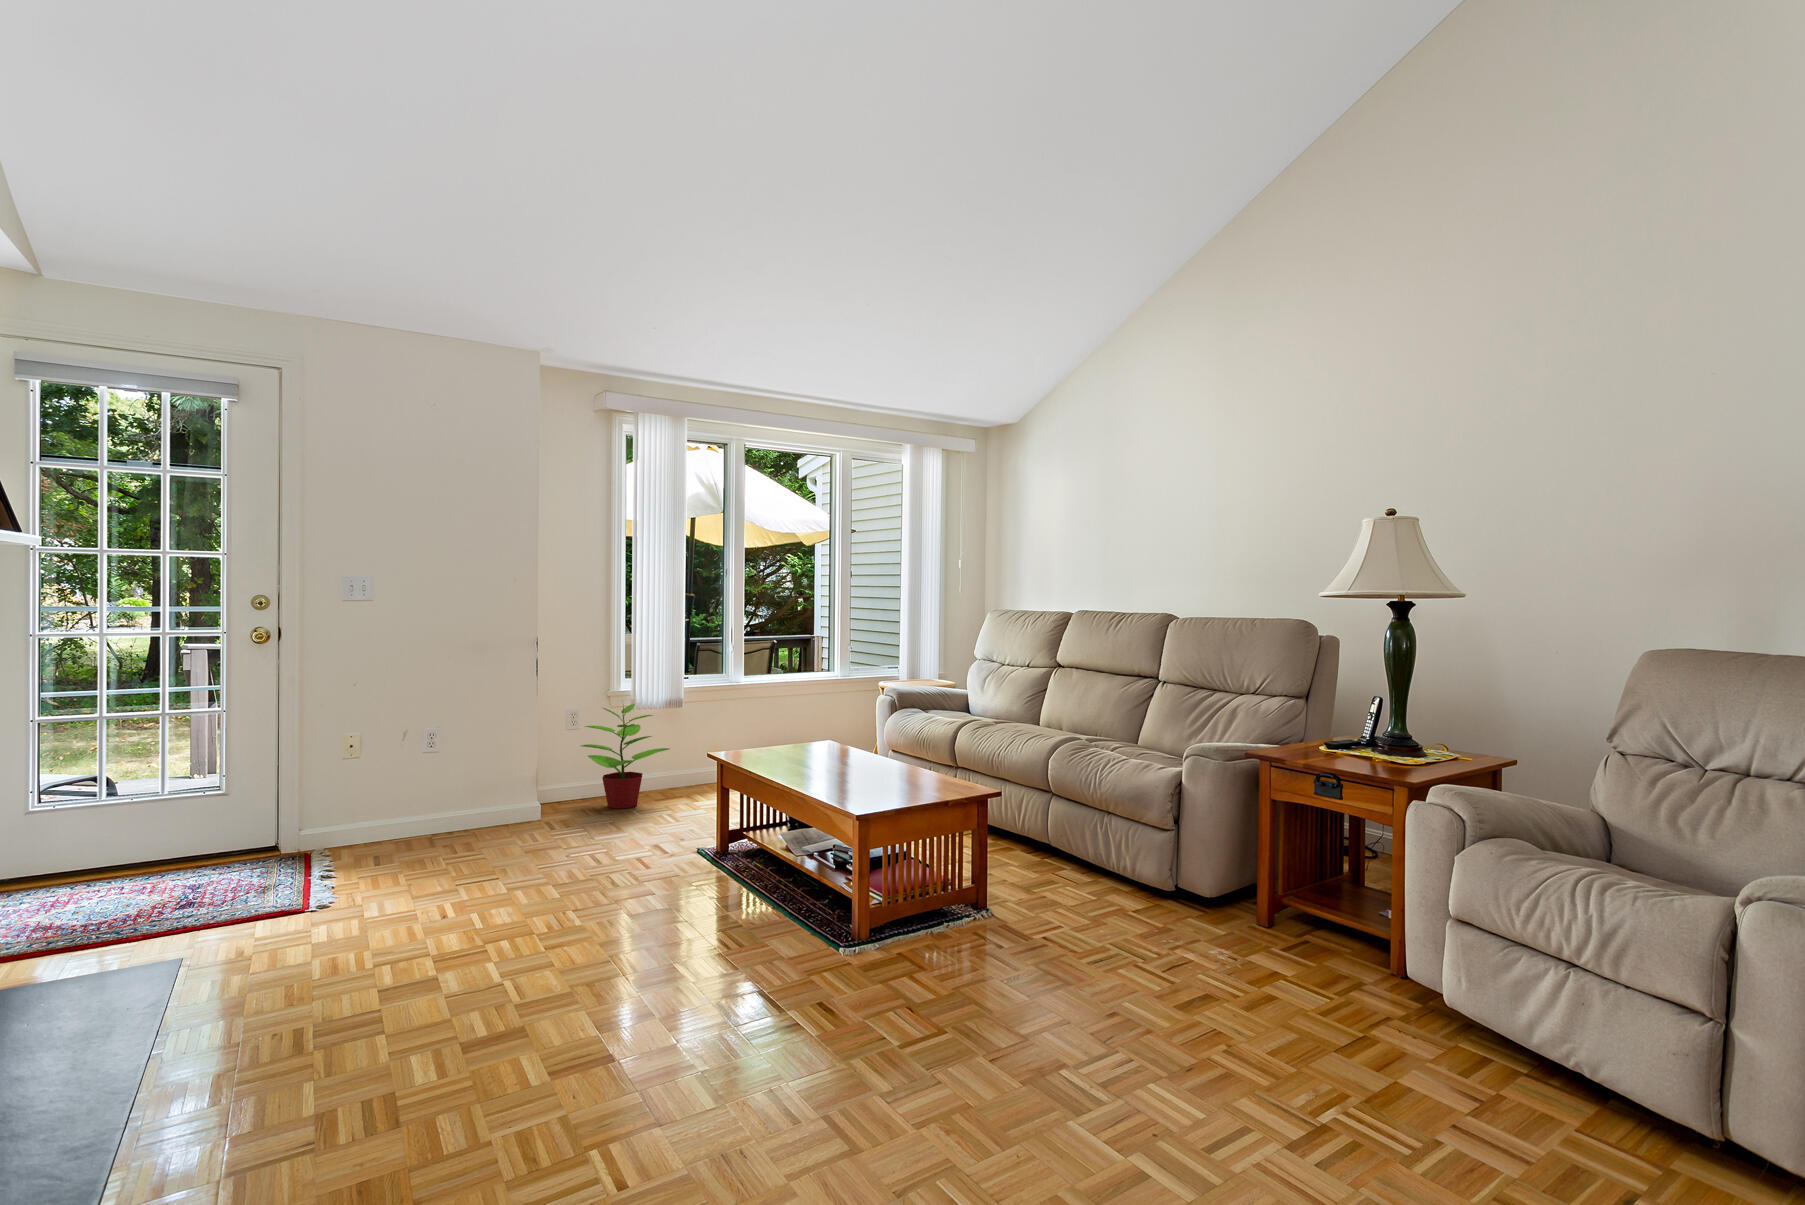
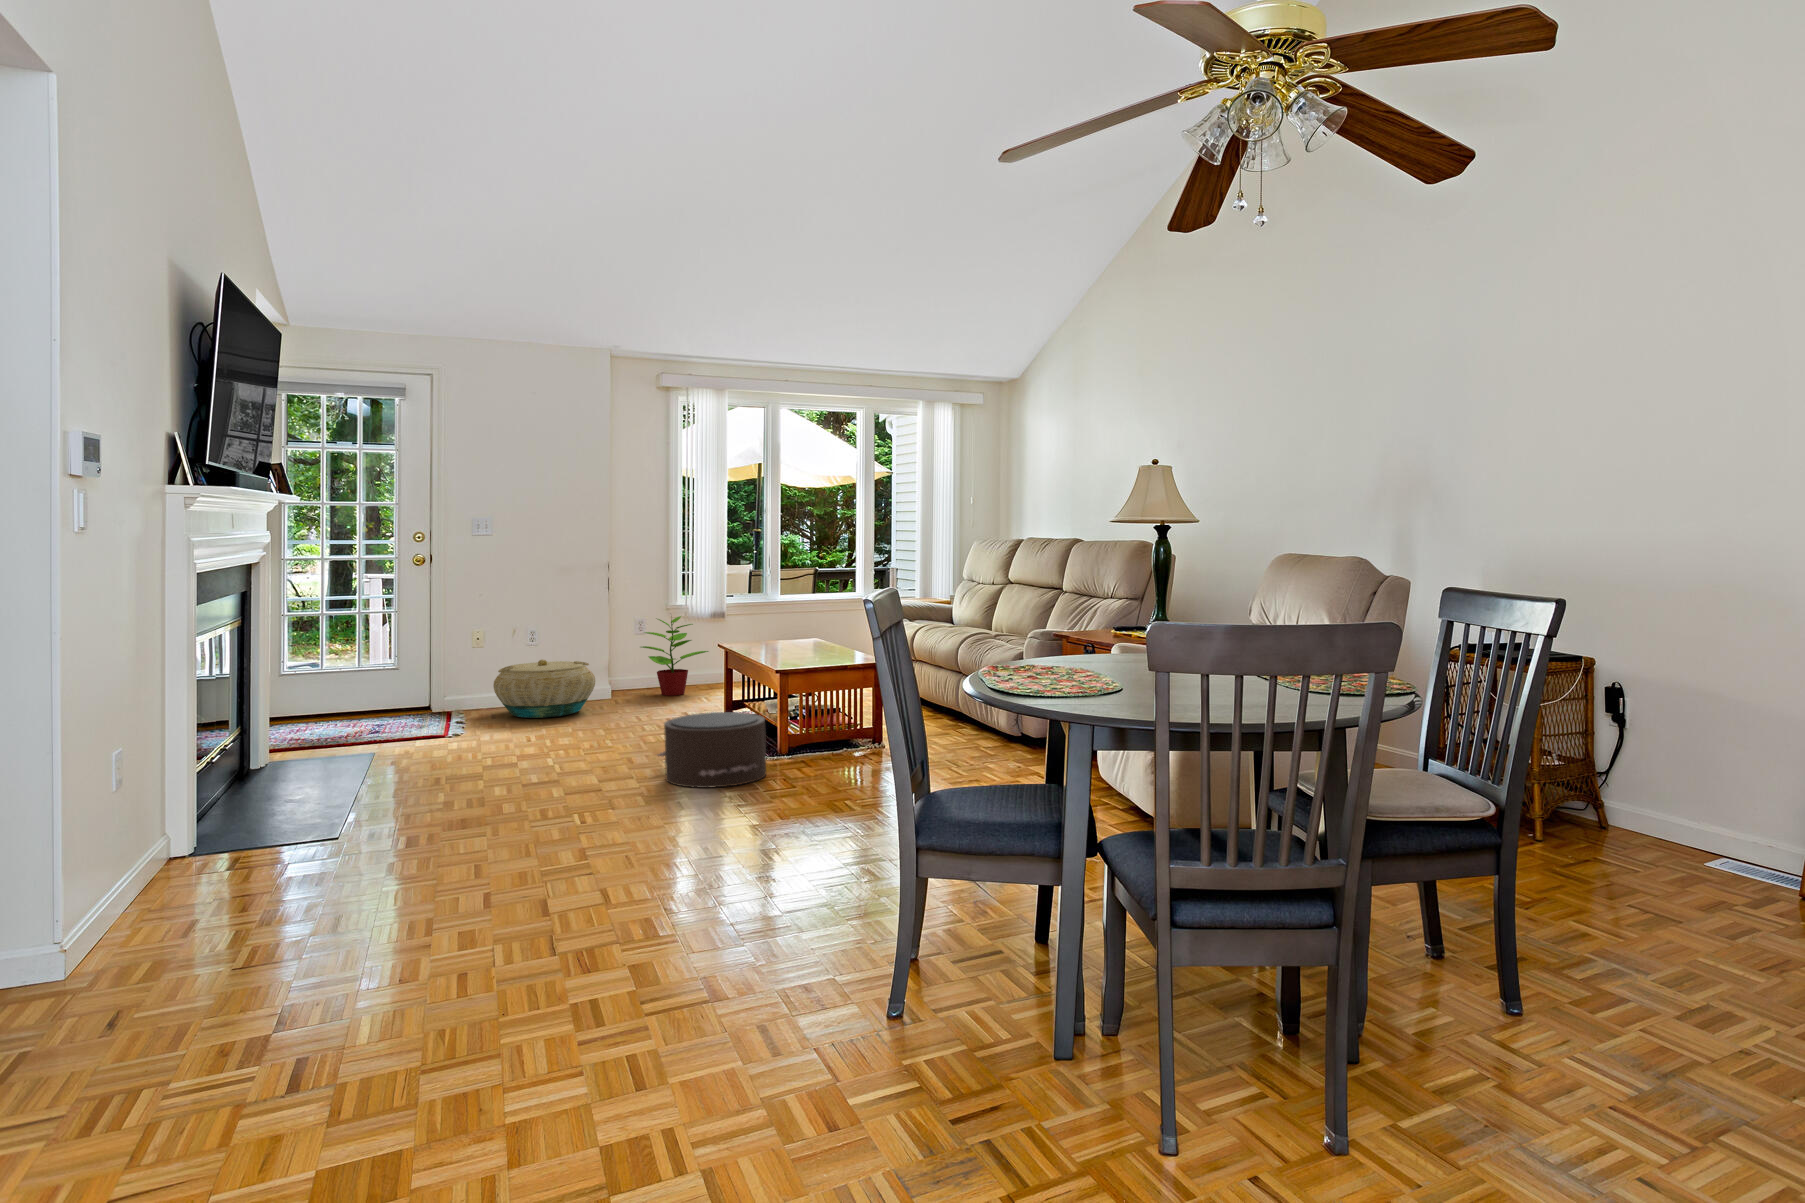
basket: none [380,773,529,860] -> present [493,659,595,718]
pouf: none [686,887,881,1039] -> present [657,712,766,788]

